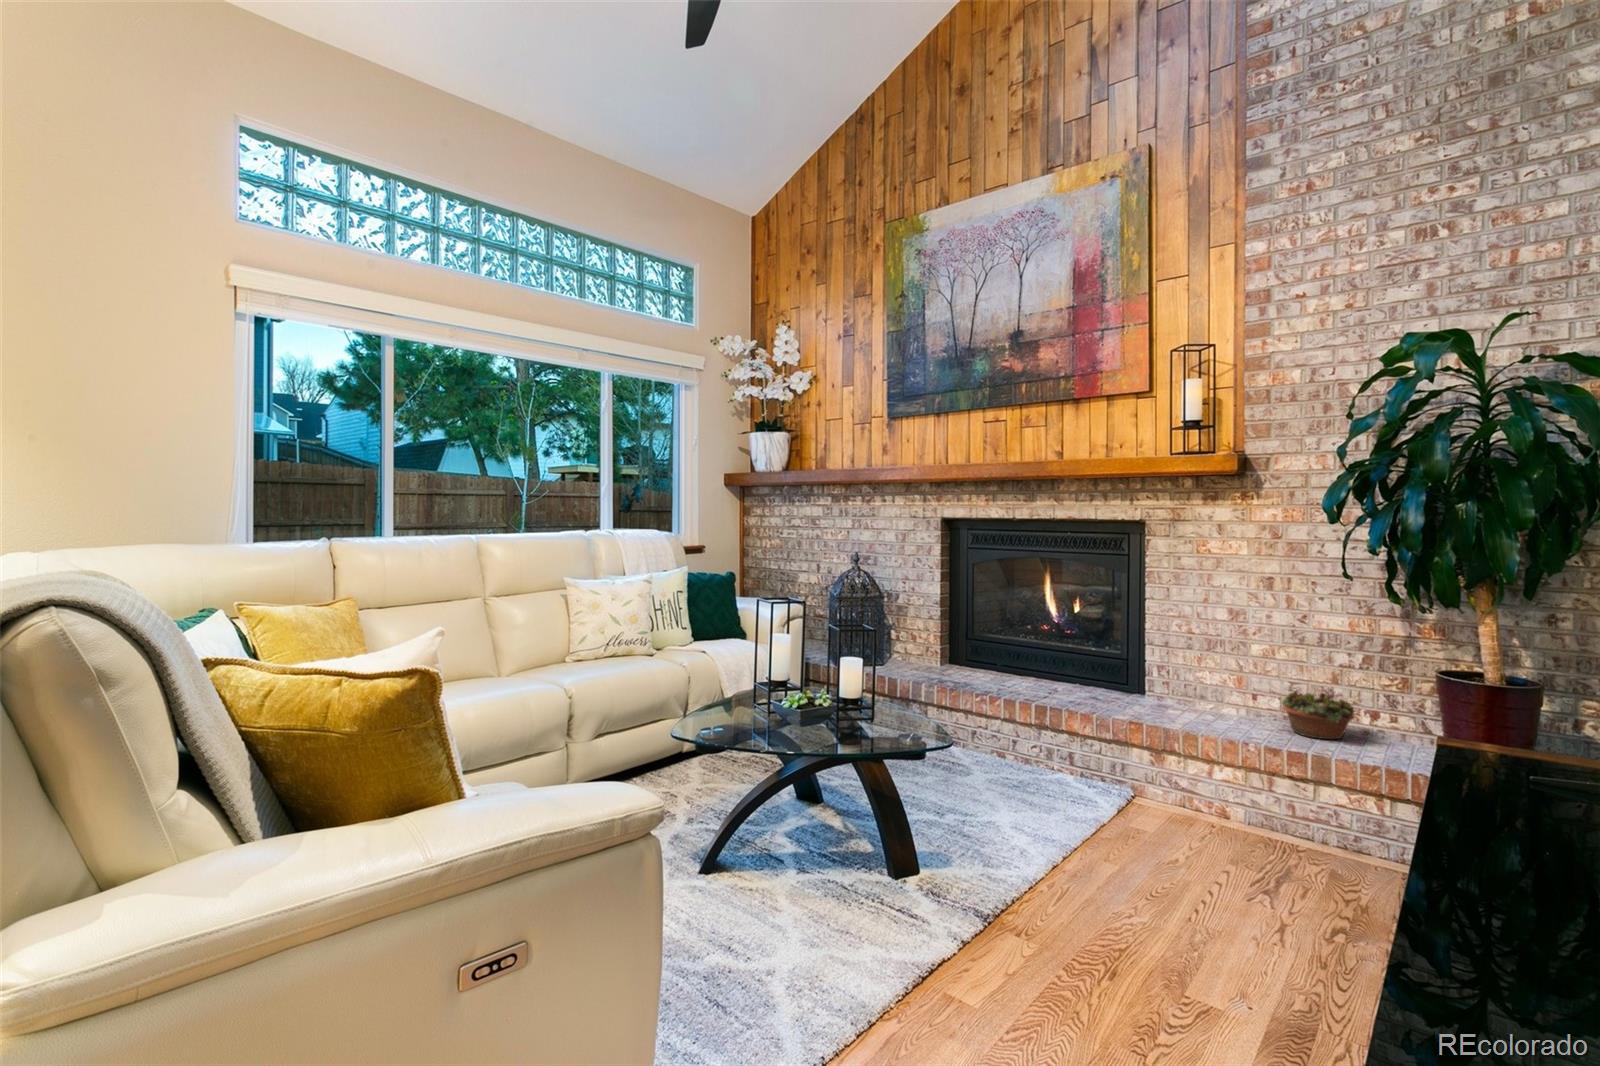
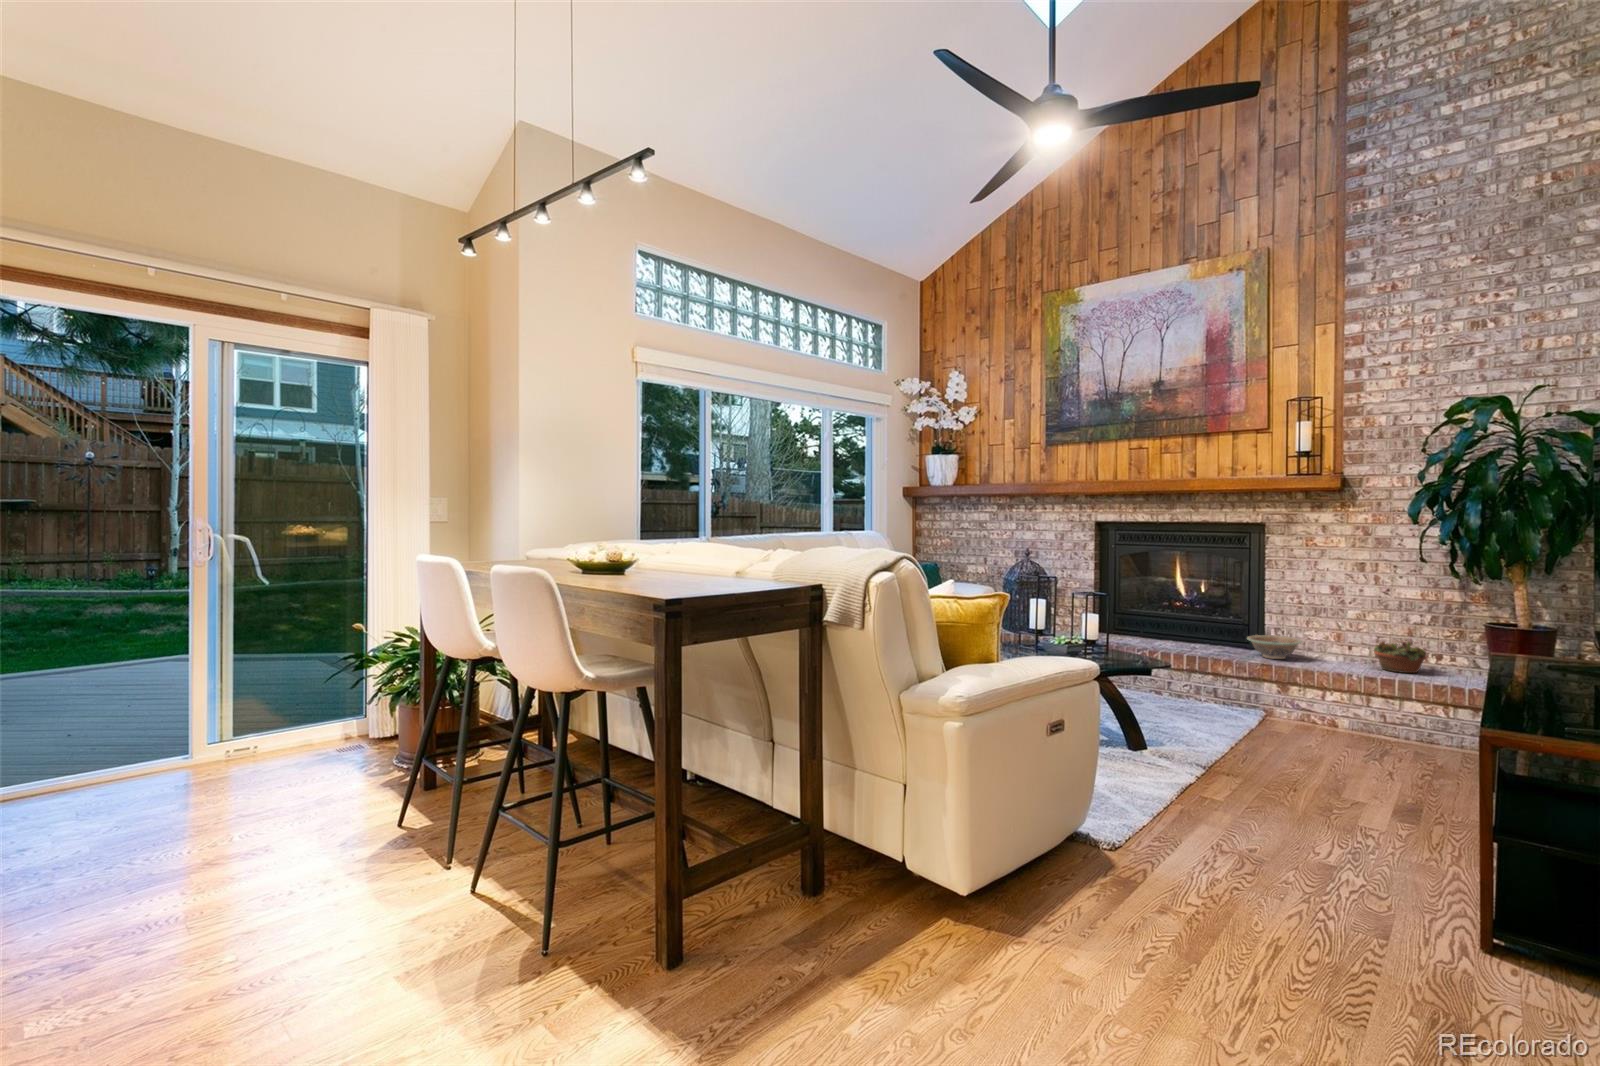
decorative bowl: none [1115,677,1189,713] -> present [1247,635,1302,659]

